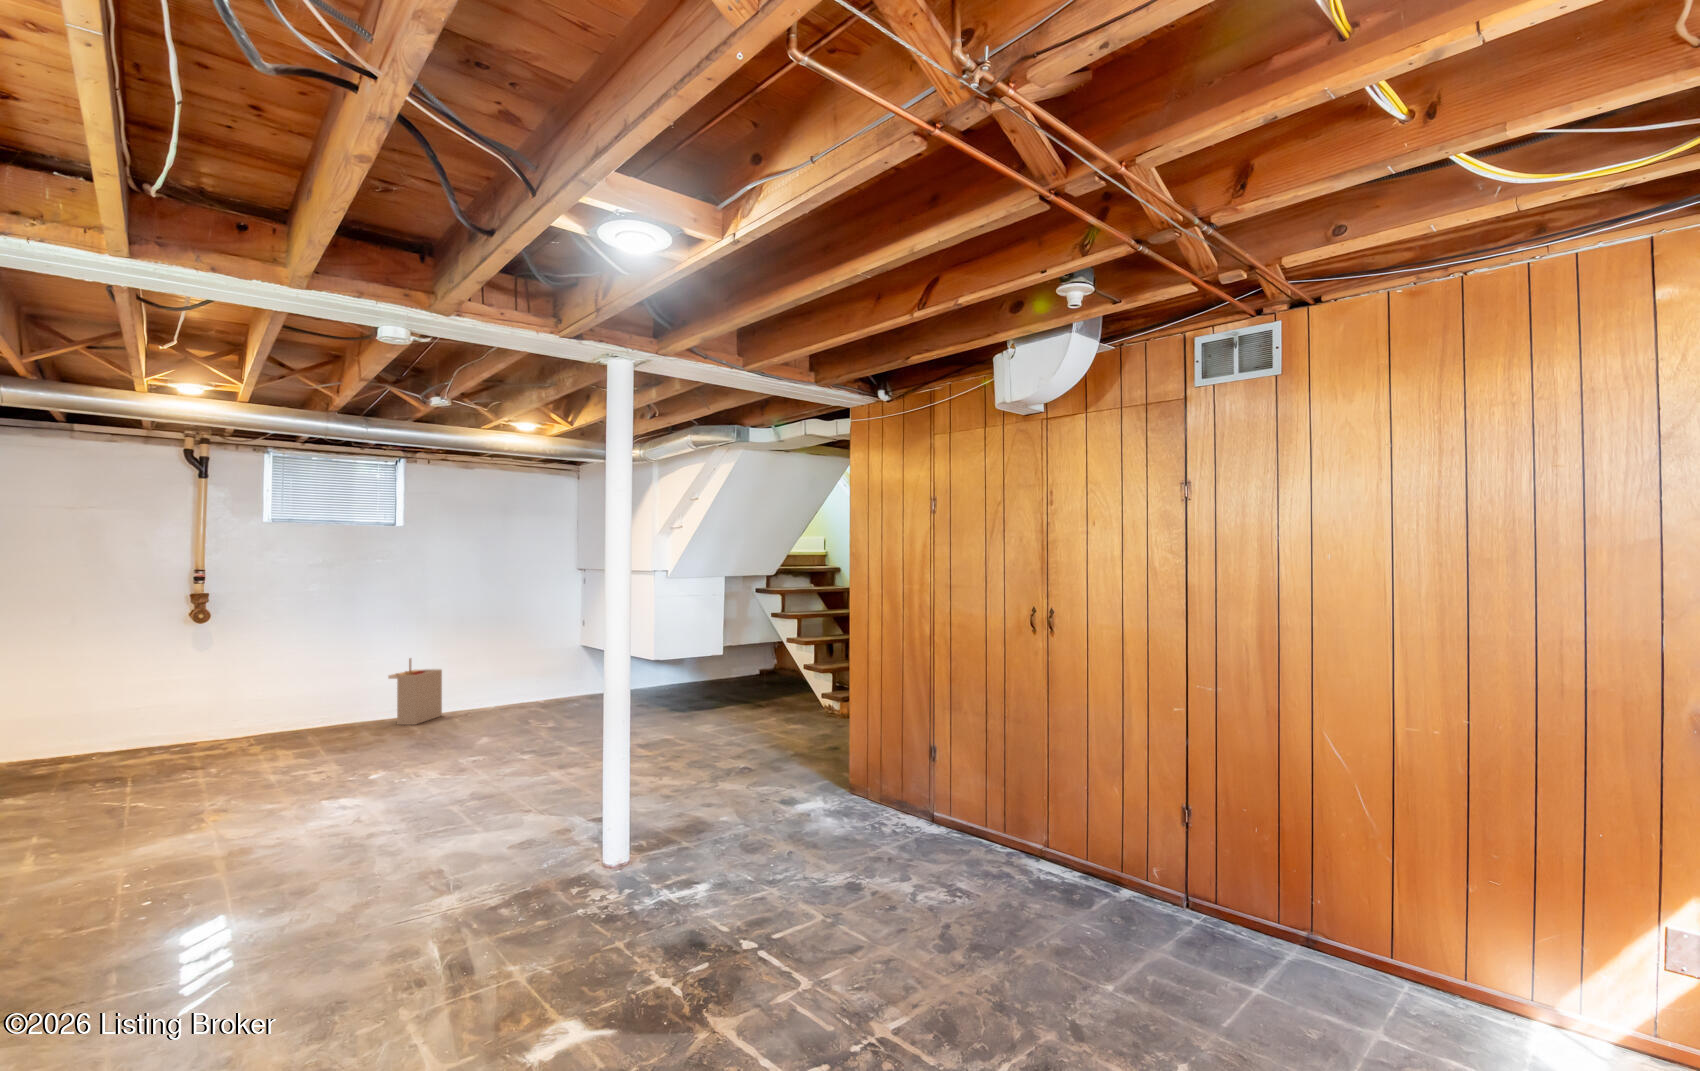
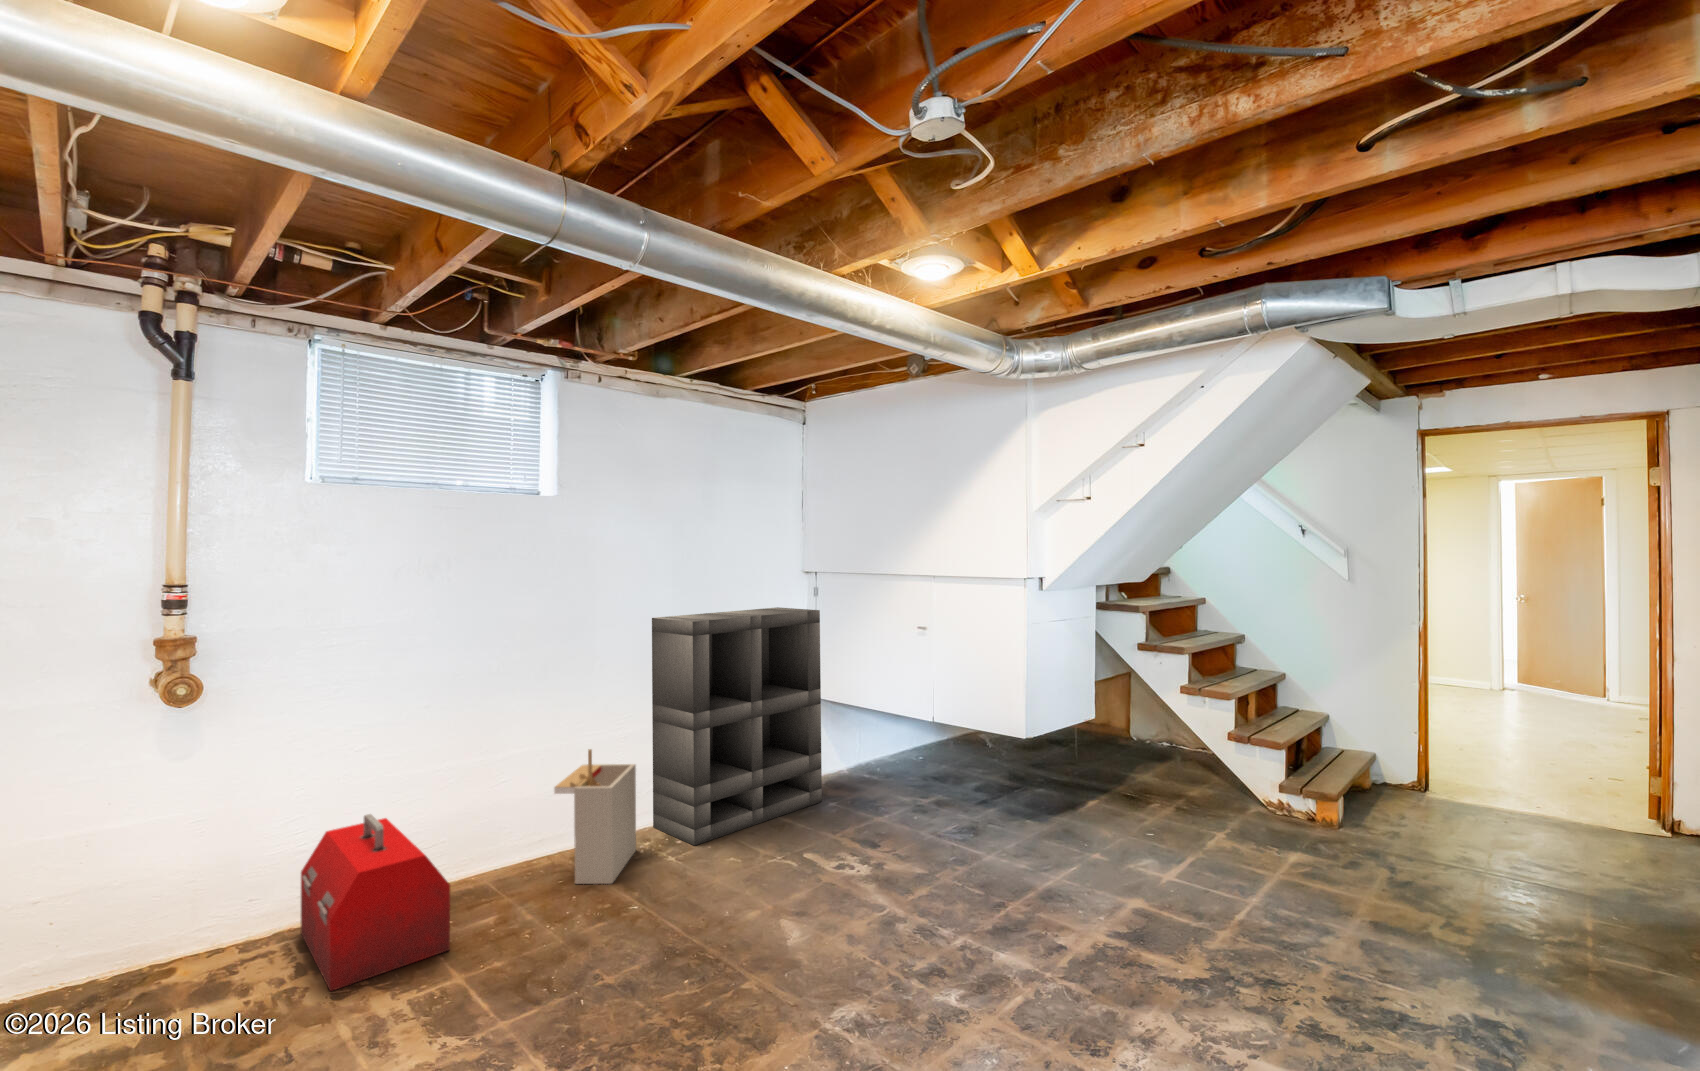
shelving unit: none [462,589,570,715] -> present [652,607,822,846]
toolbox: none [257,679,320,748] -> present [301,814,450,991]

